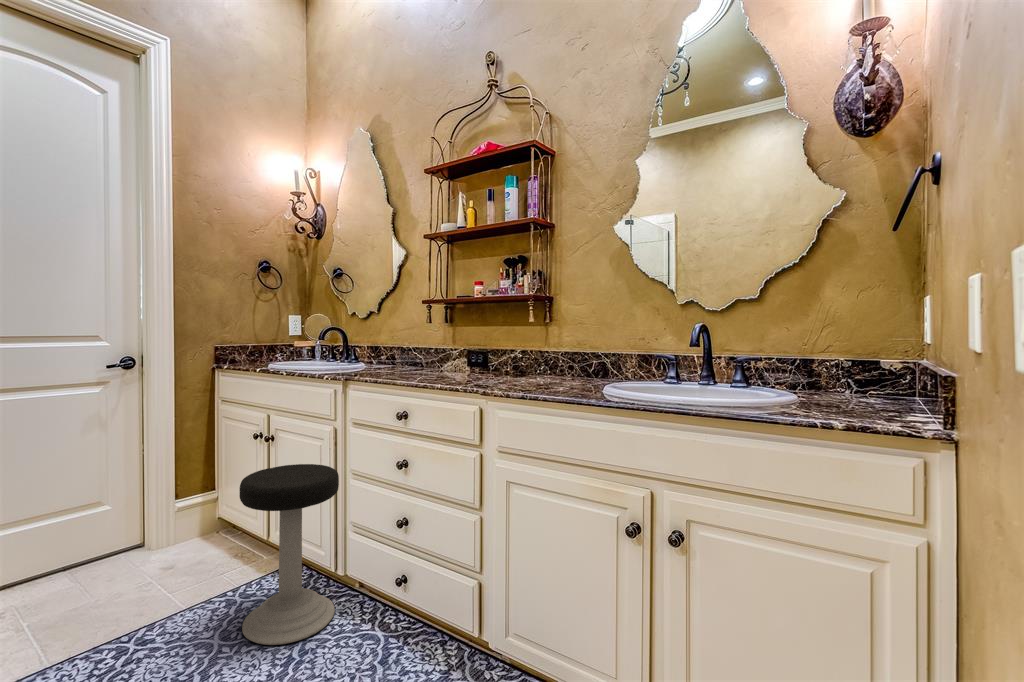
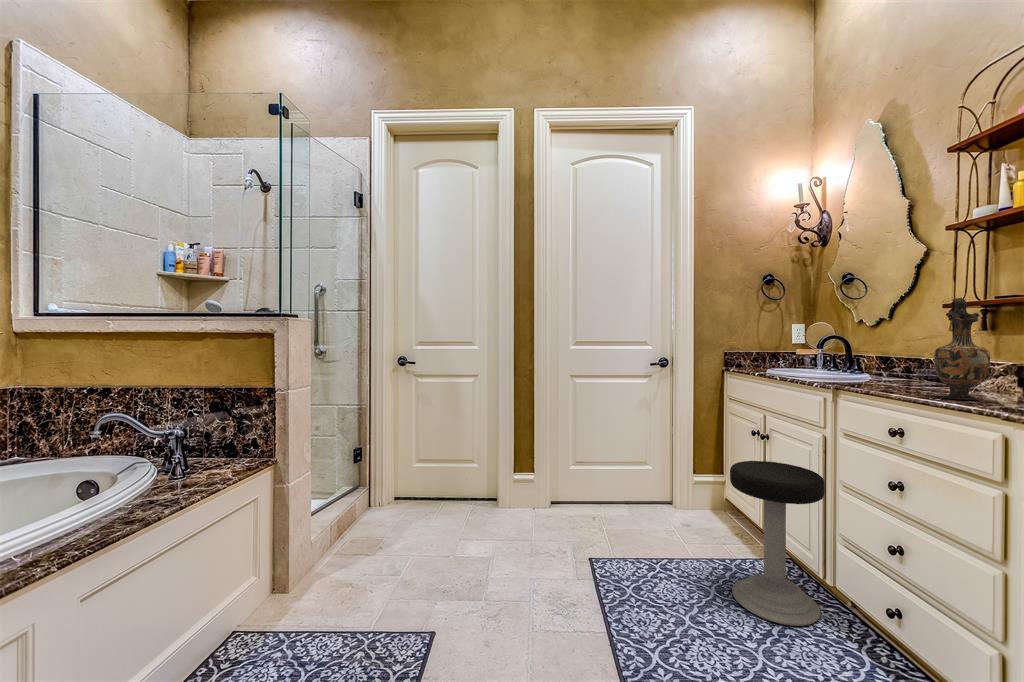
vase: none [422,297,455,380] -> present [934,298,990,400]

